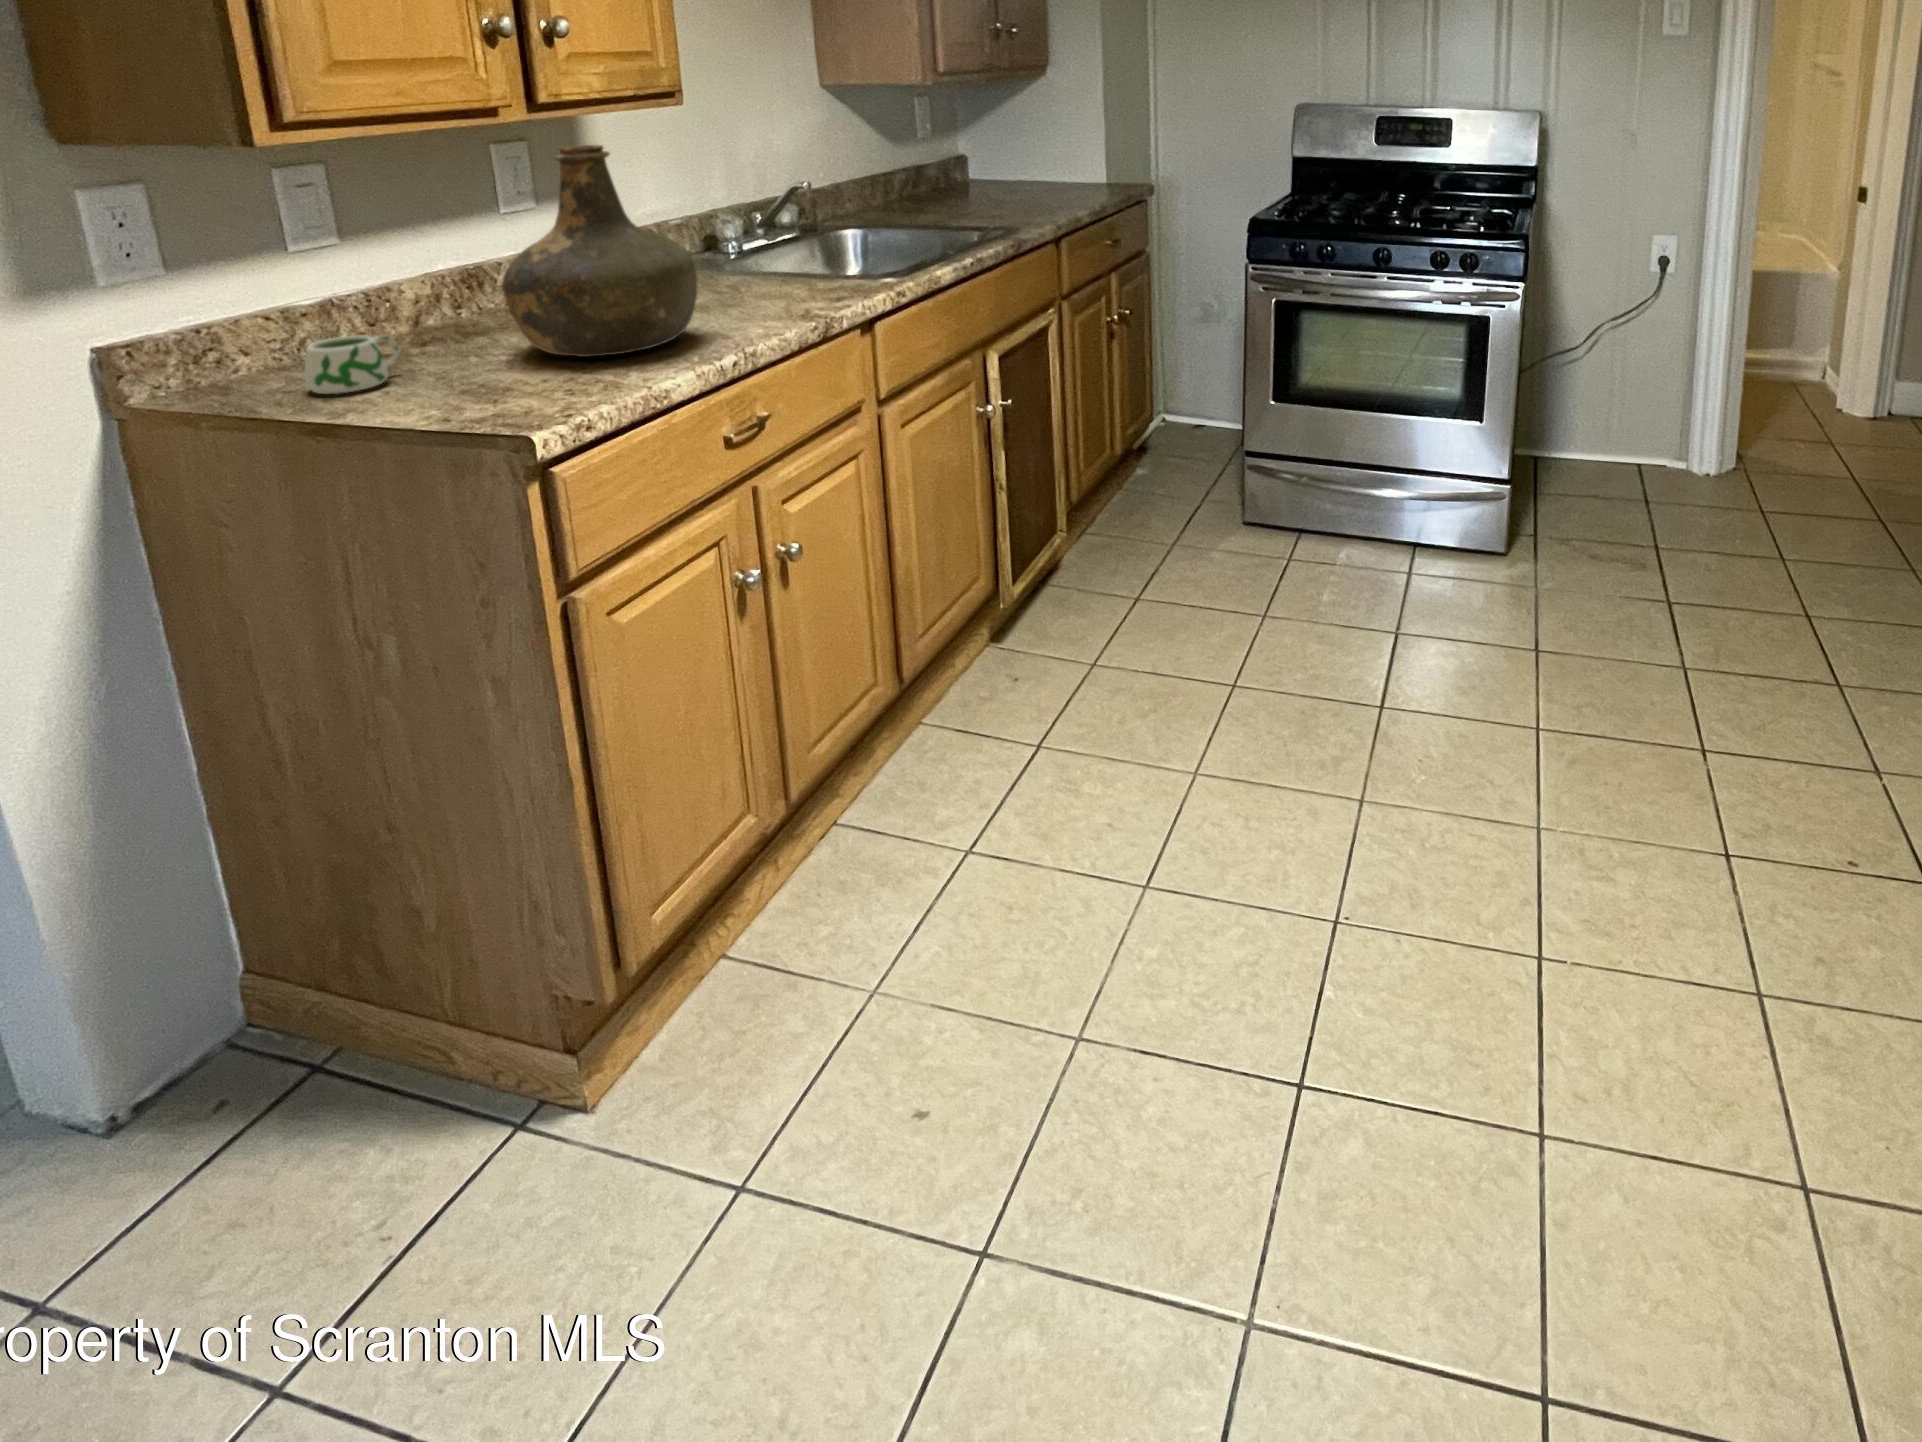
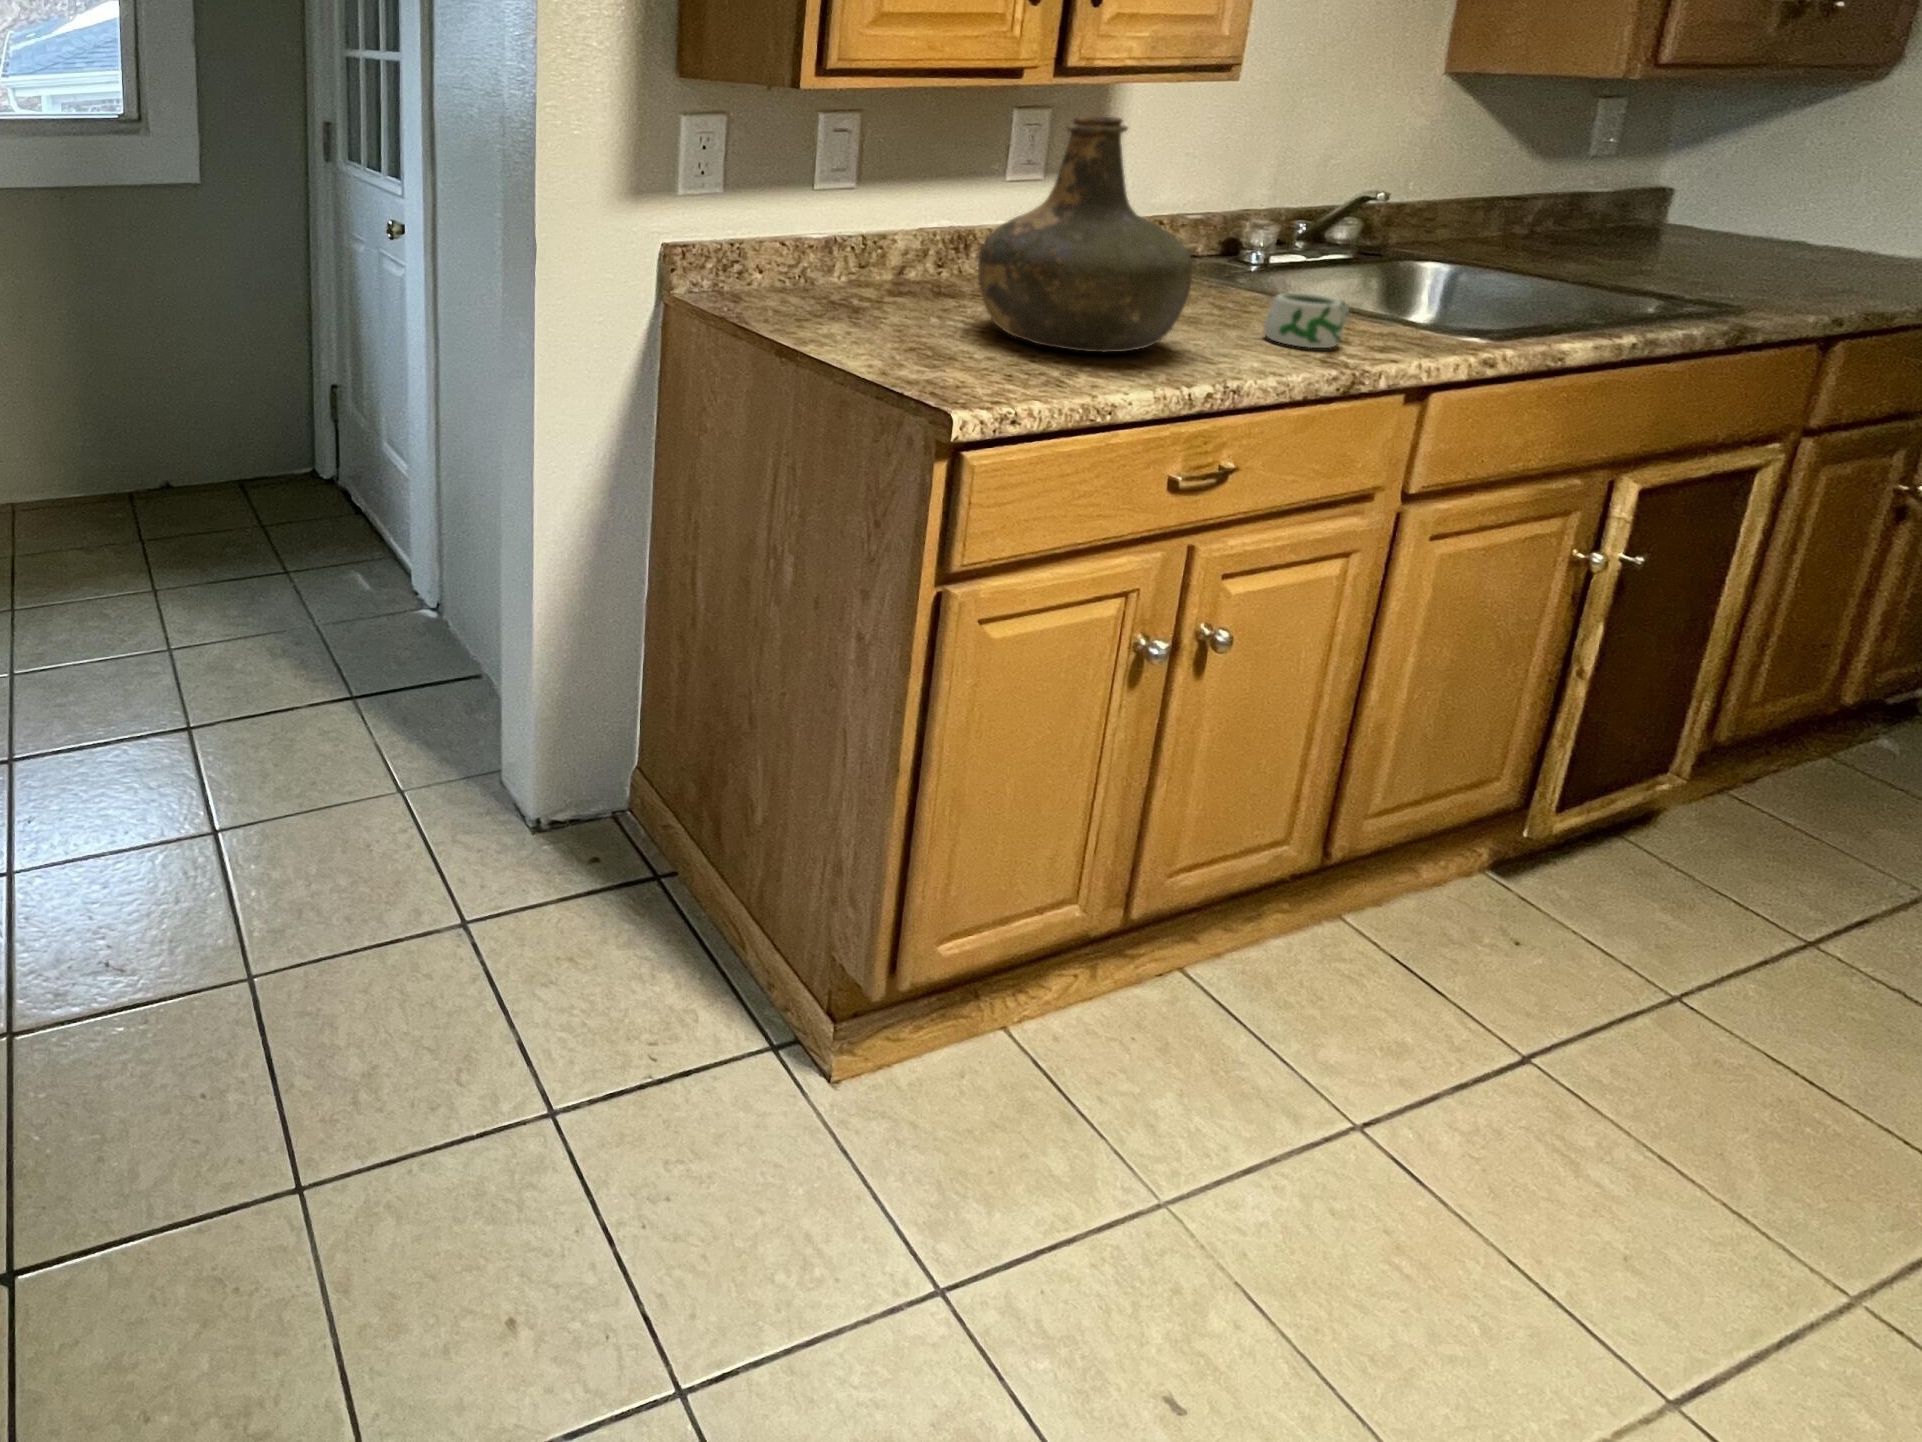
mug: present [305,336,399,394] -> present [1264,293,1349,348]

